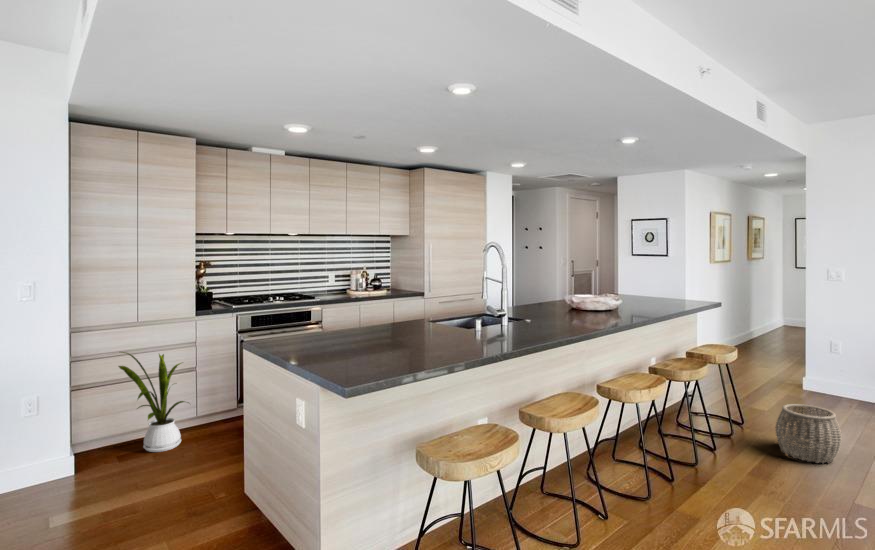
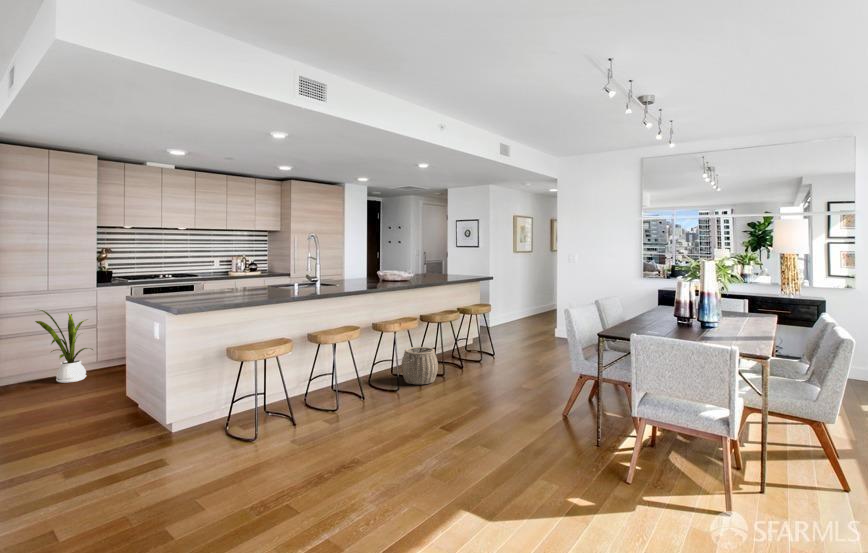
woven basket: present [776,404,842,463] -> present [401,347,438,384]

